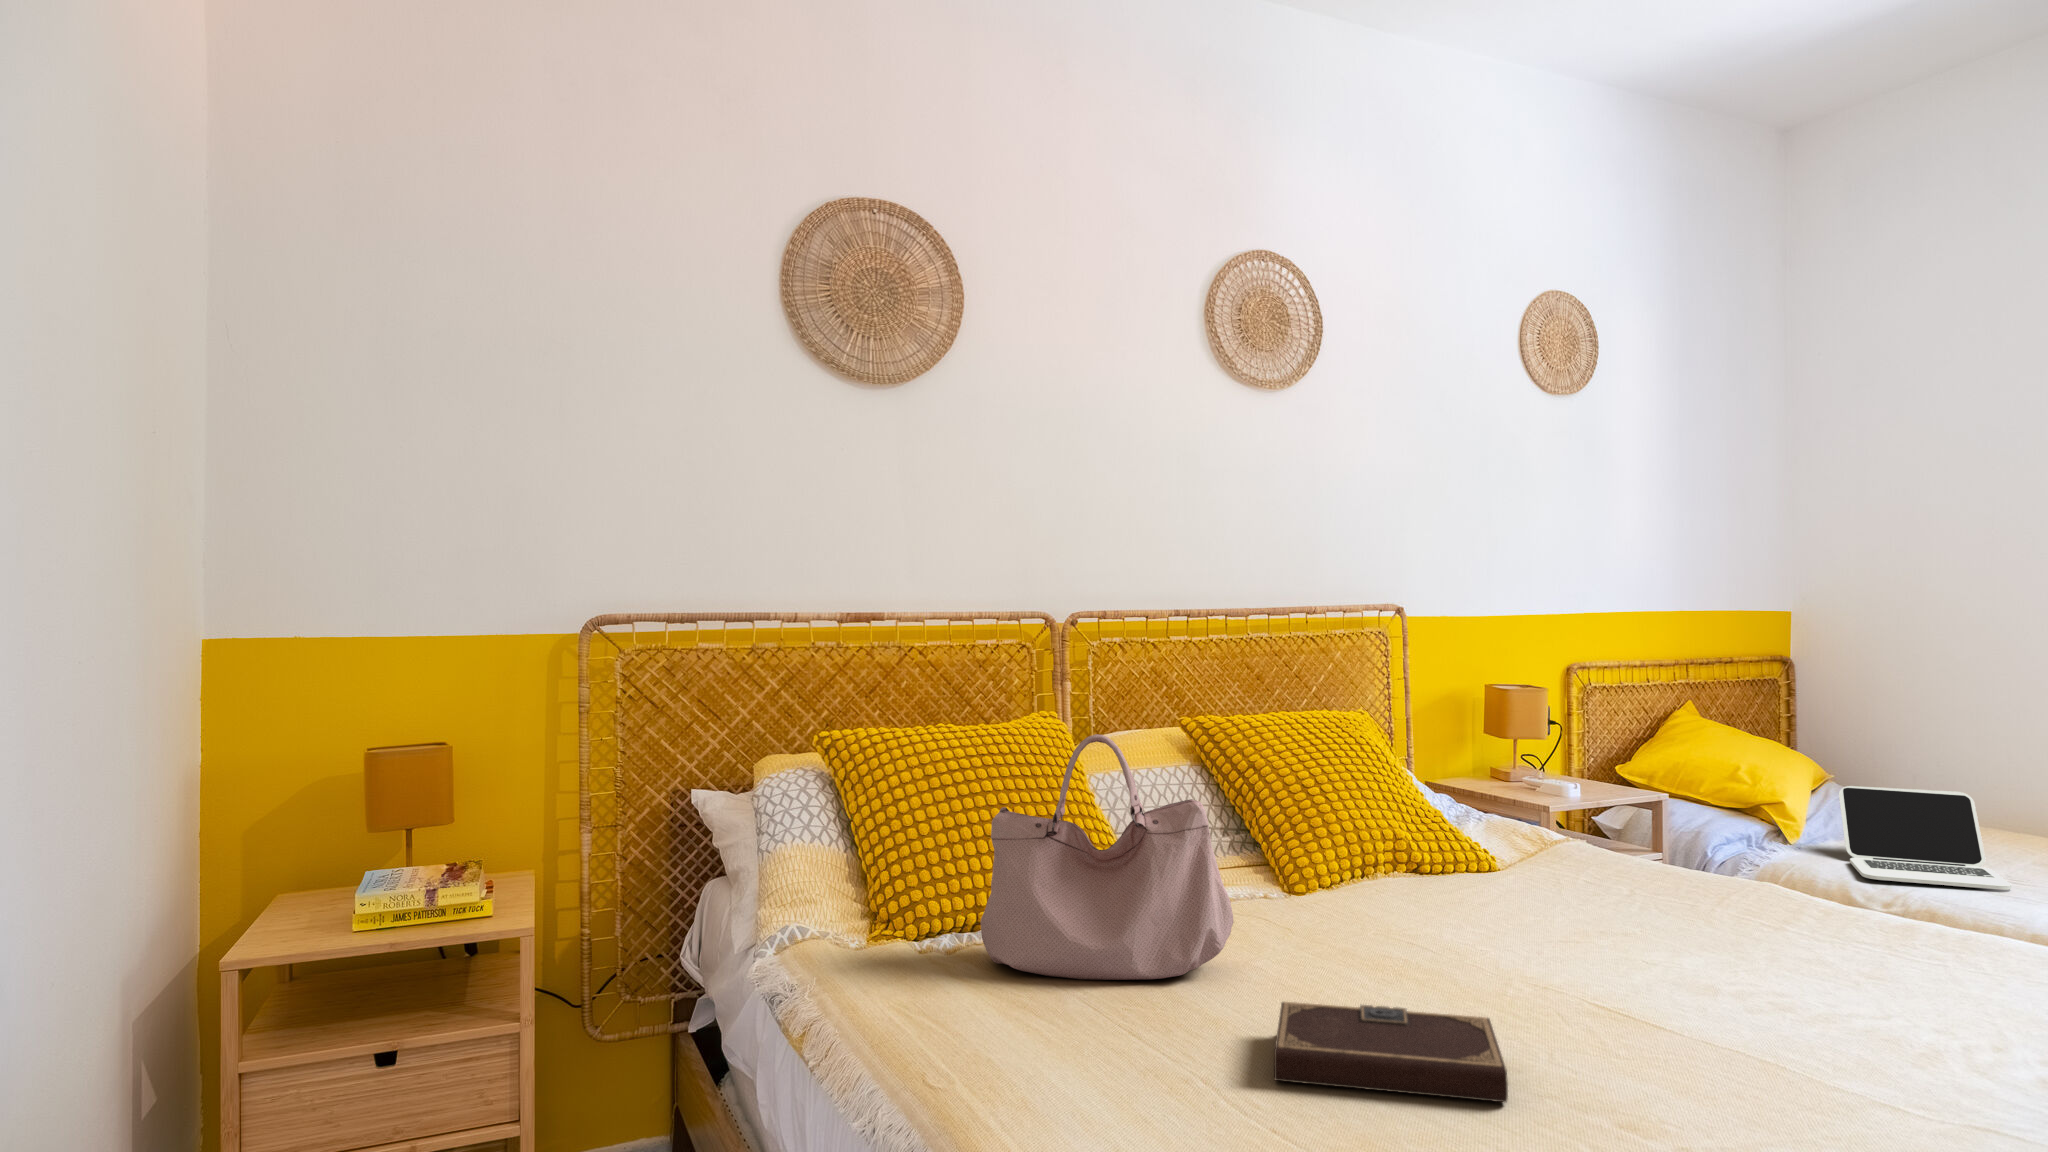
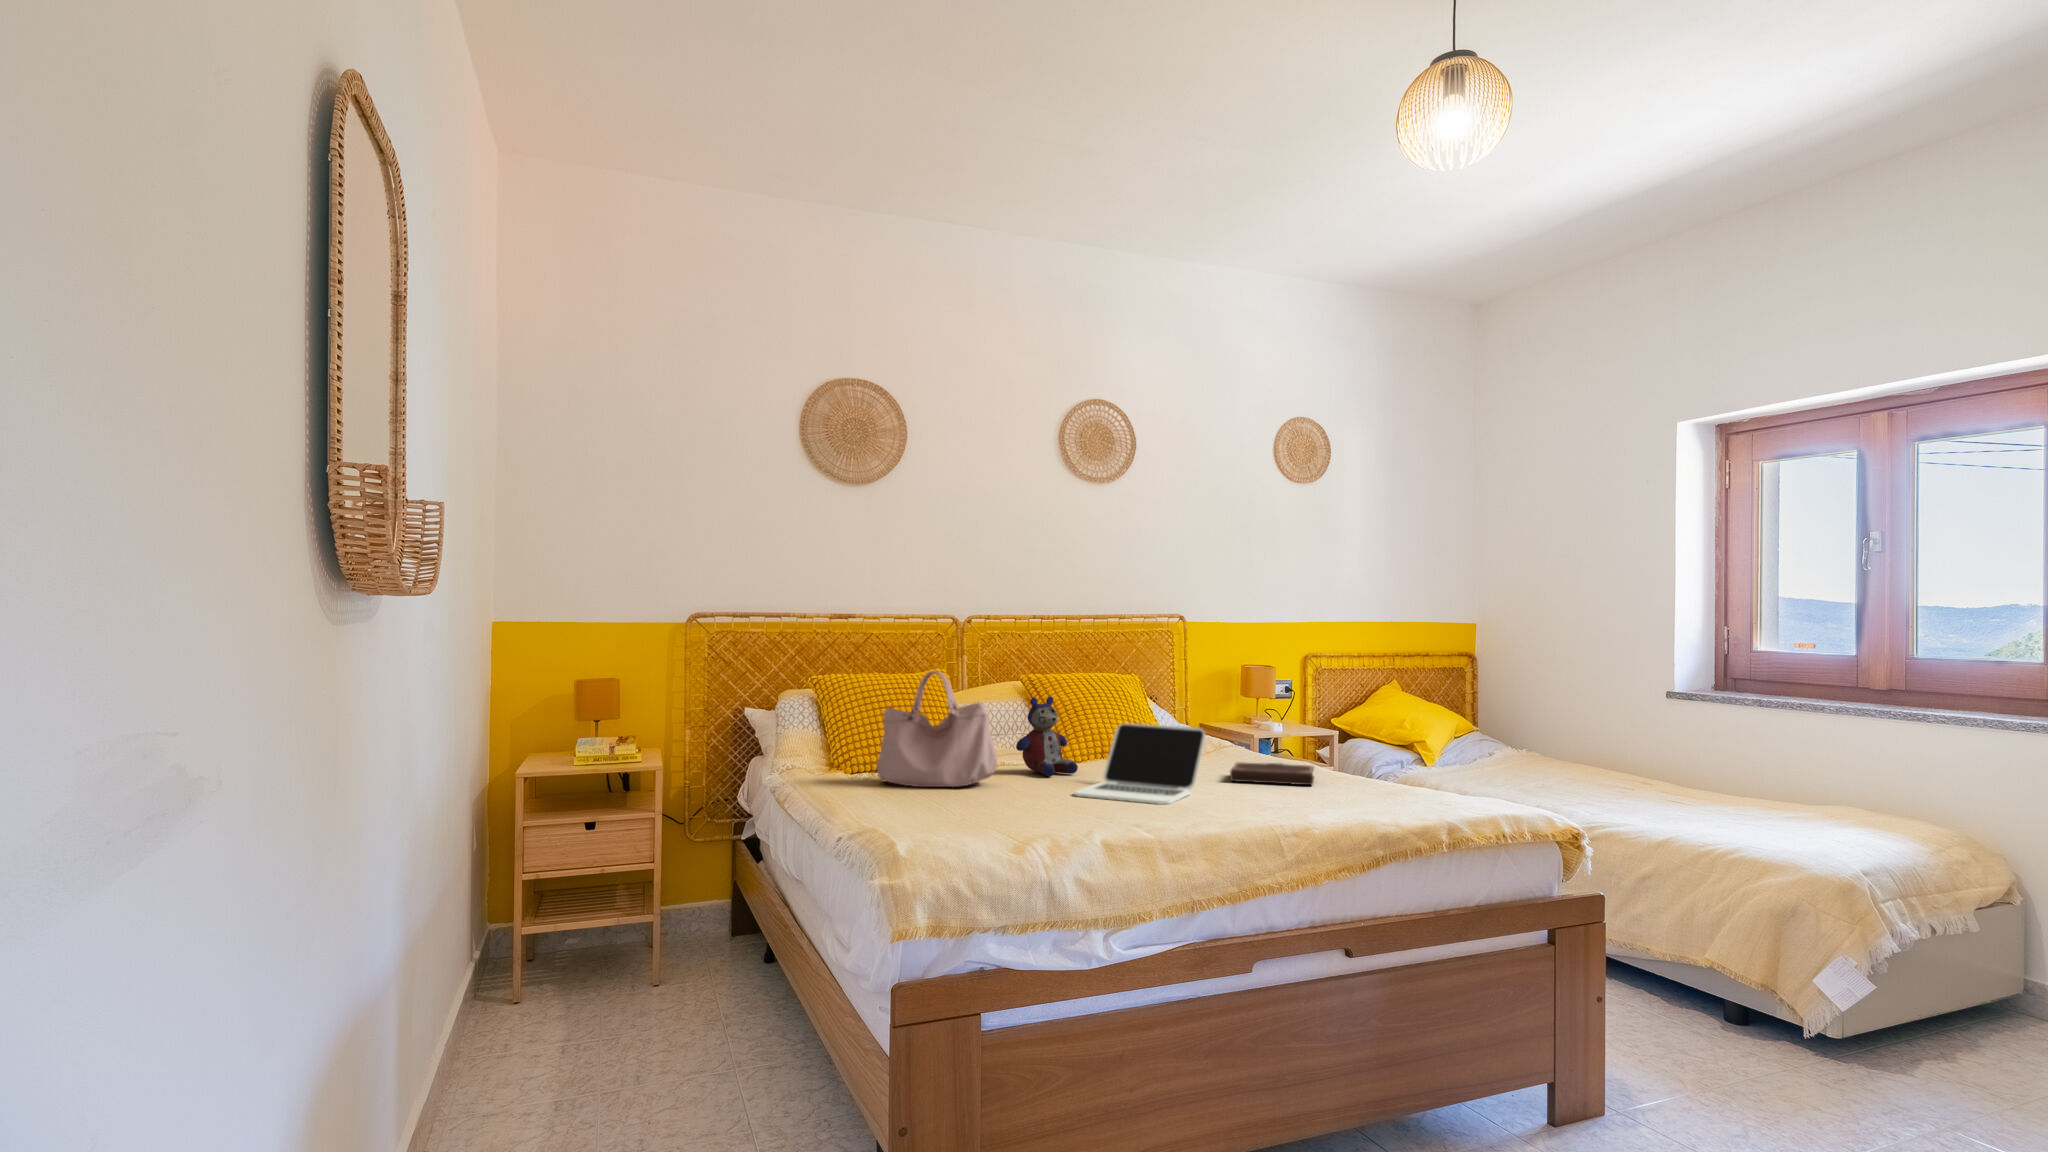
stuffed bear: none [1234,771,1352,933] -> present [1016,696,1078,776]
laptop: present [1839,786,2012,890] -> present [1074,724,1205,804]
notebook: present [1274,1002,1508,1102] -> present [1230,762,1314,785]

